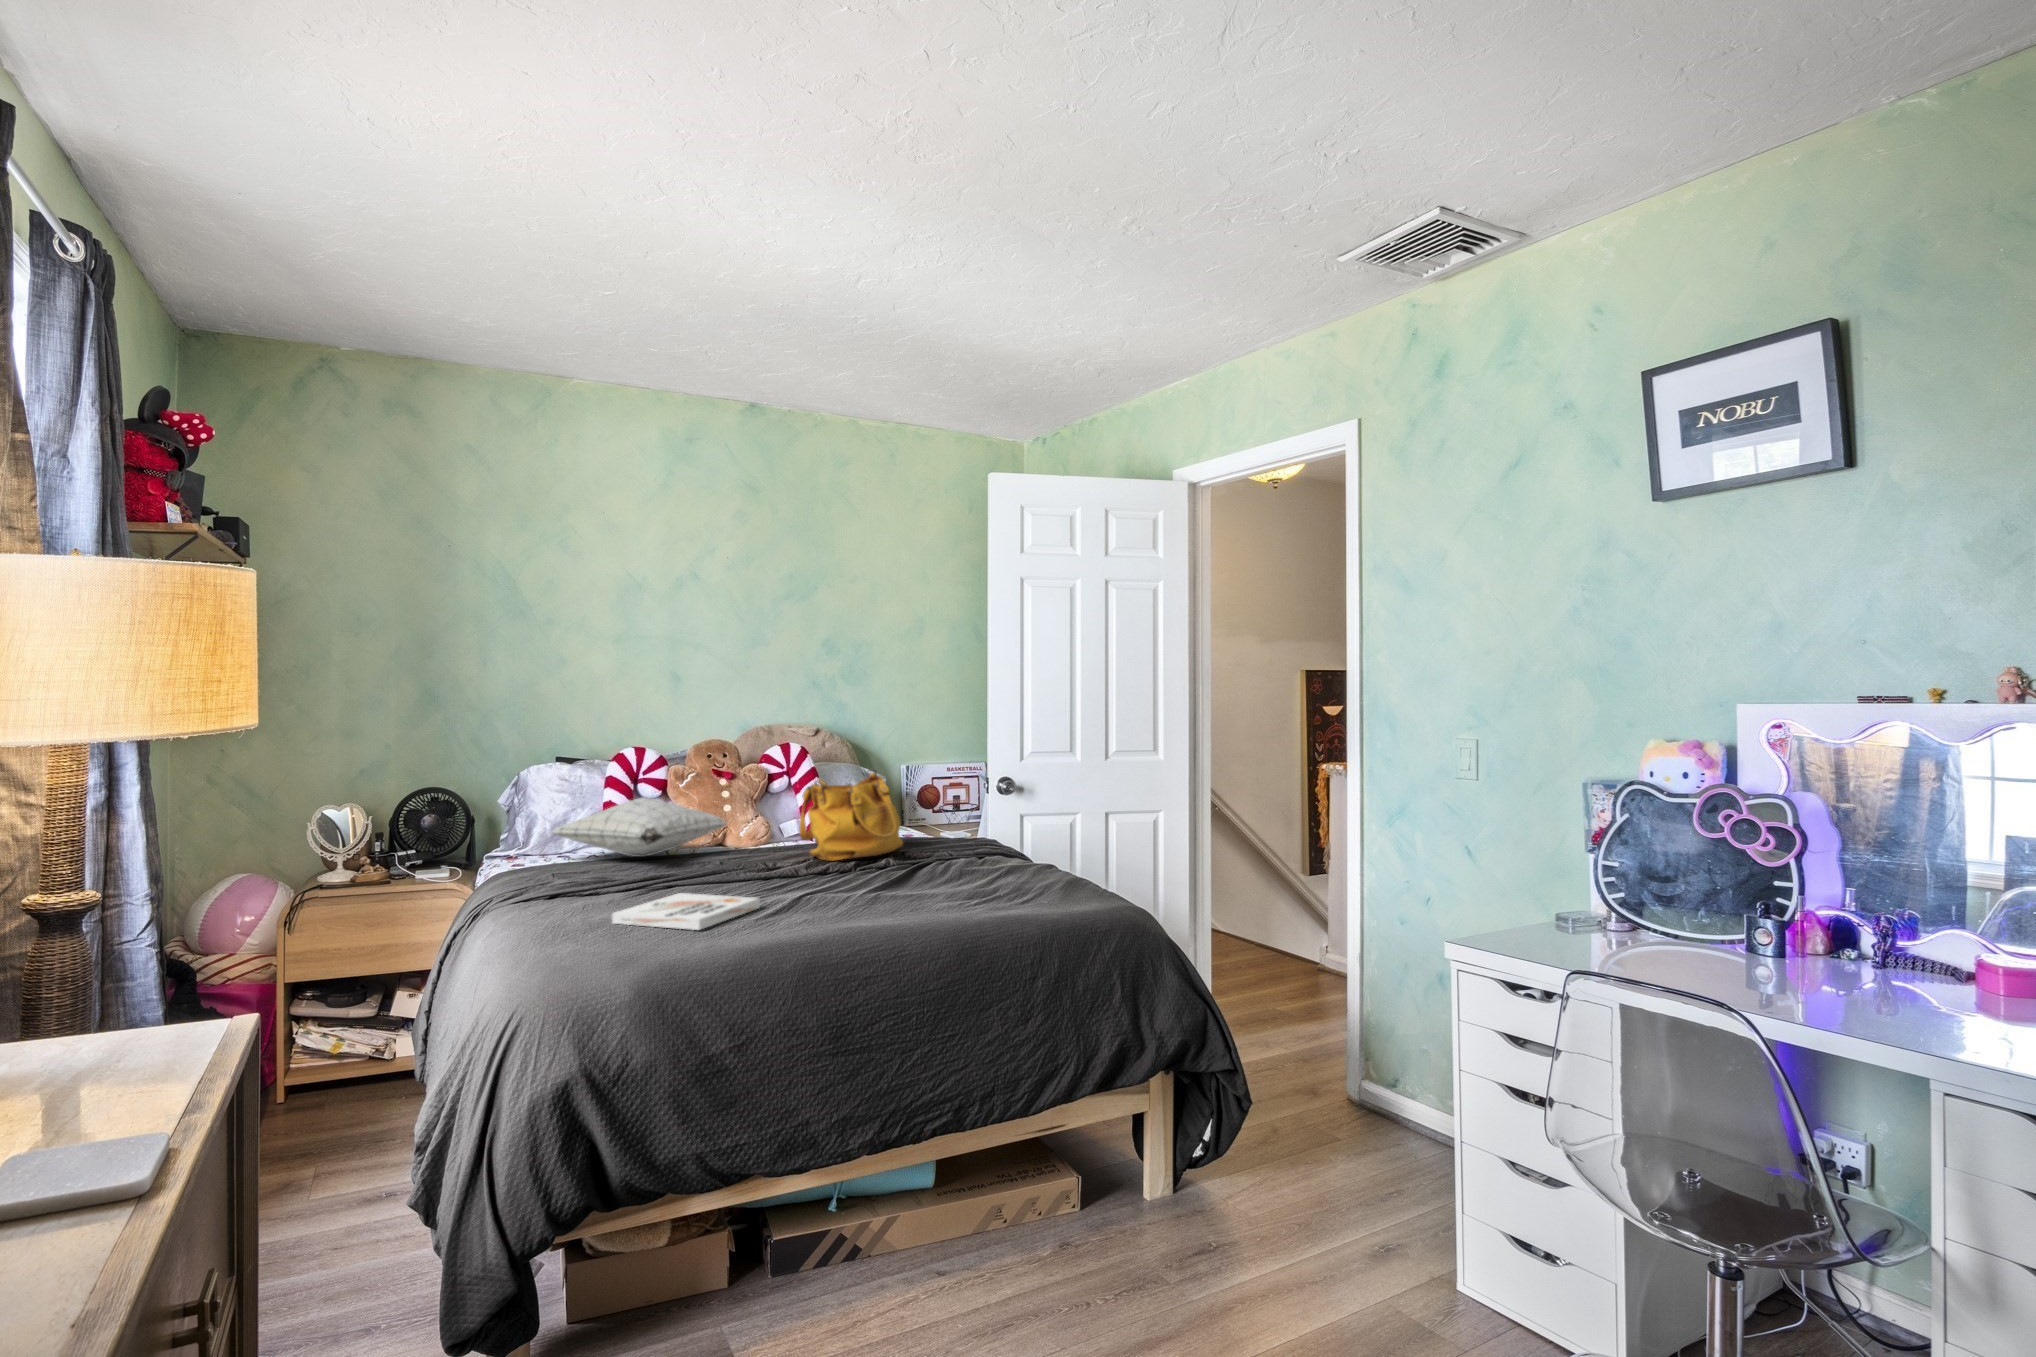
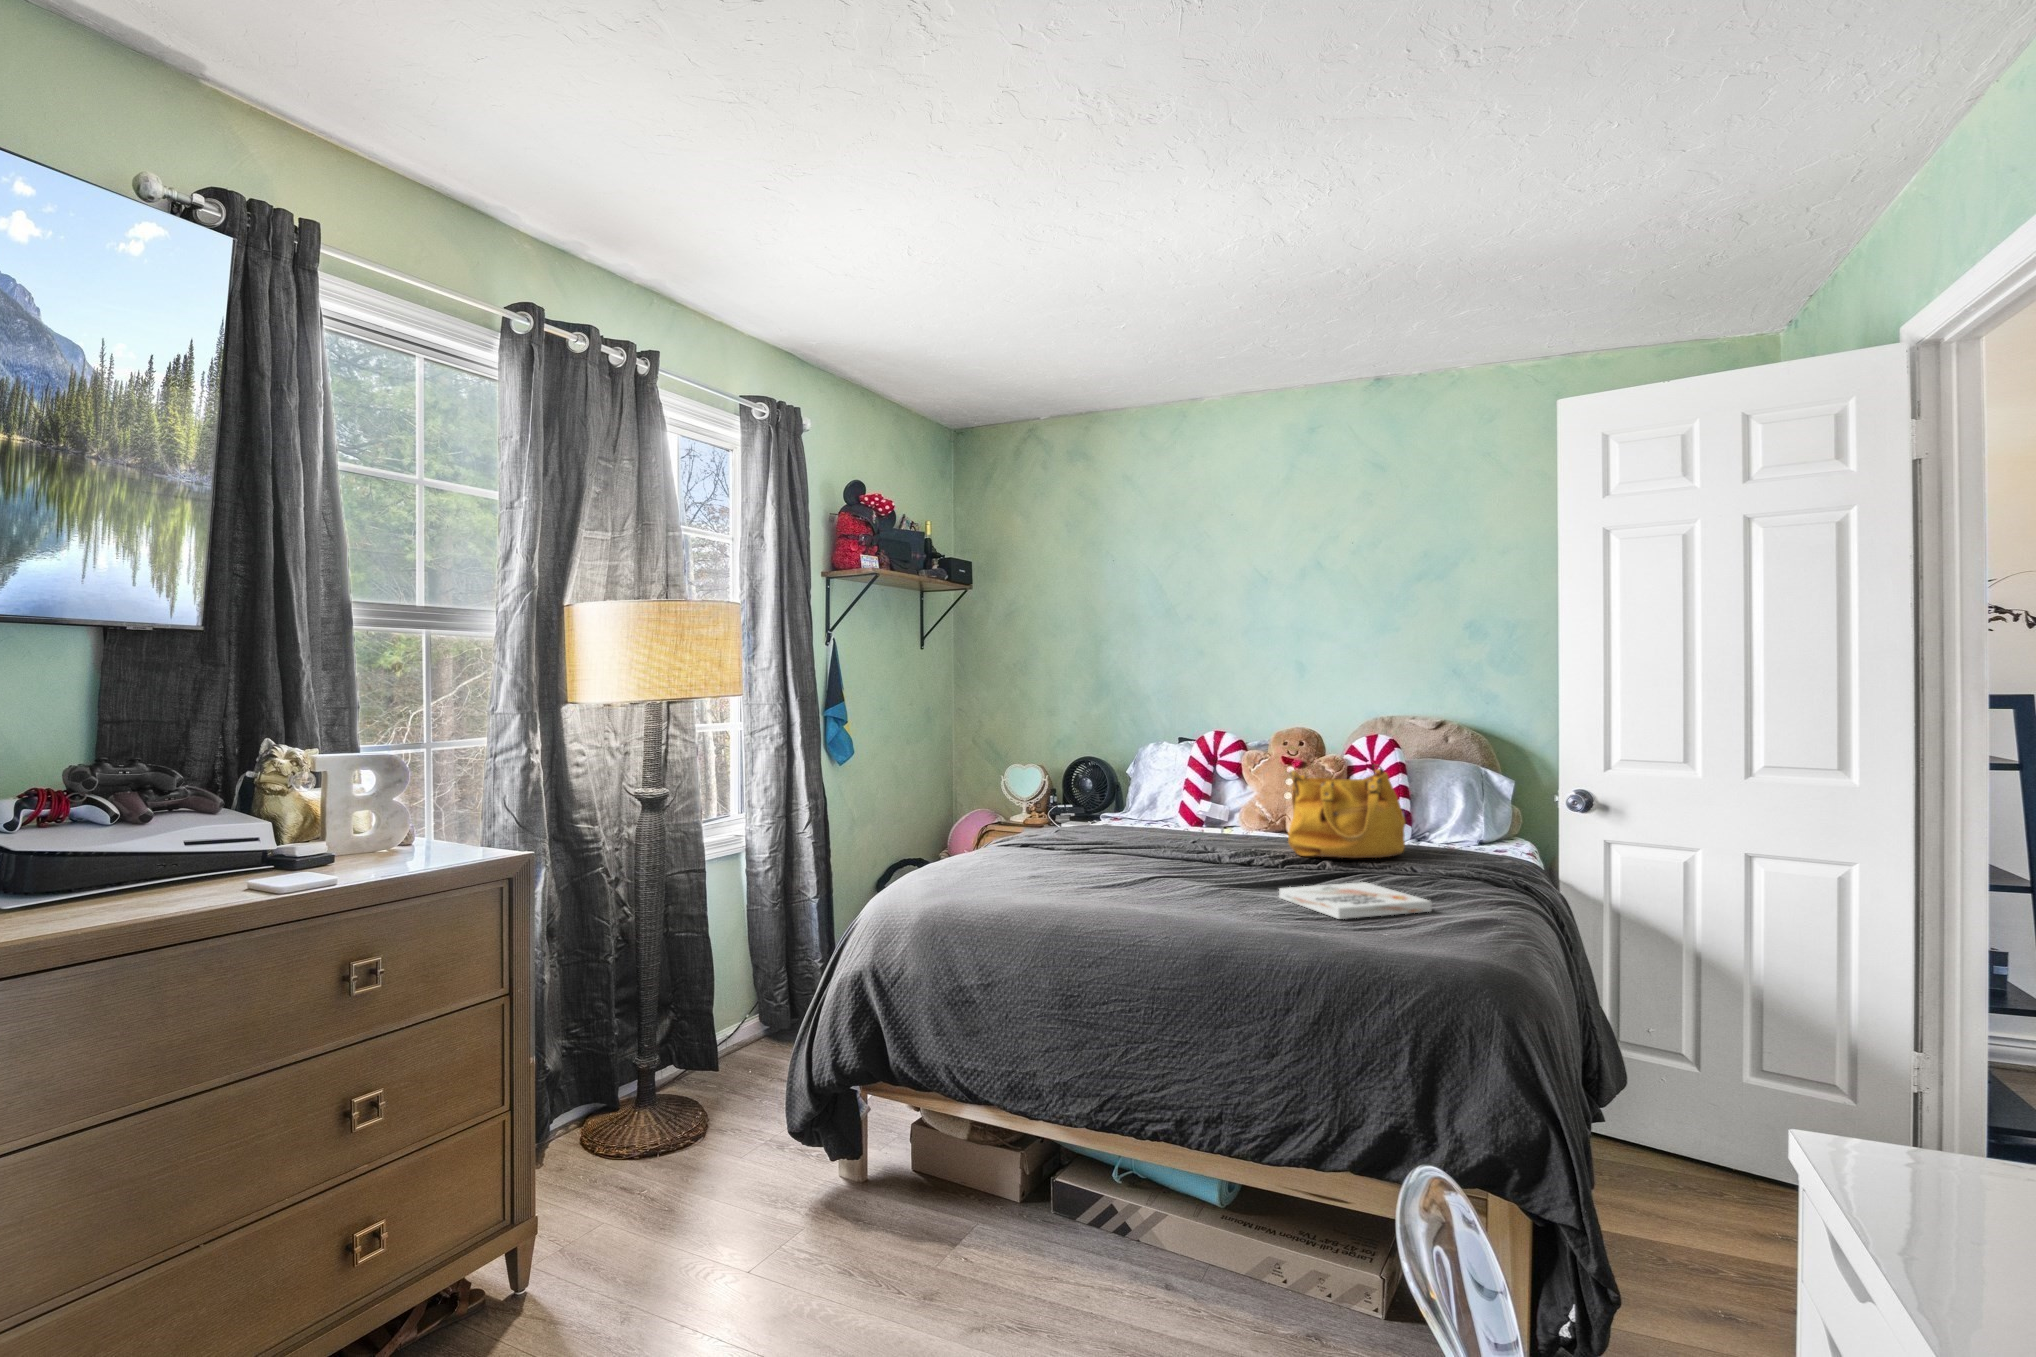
pillow: present [551,797,726,857] -> none [1097,775,1243,829]
book: present [612,893,760,930] -> present [1279,882,1431,919]

